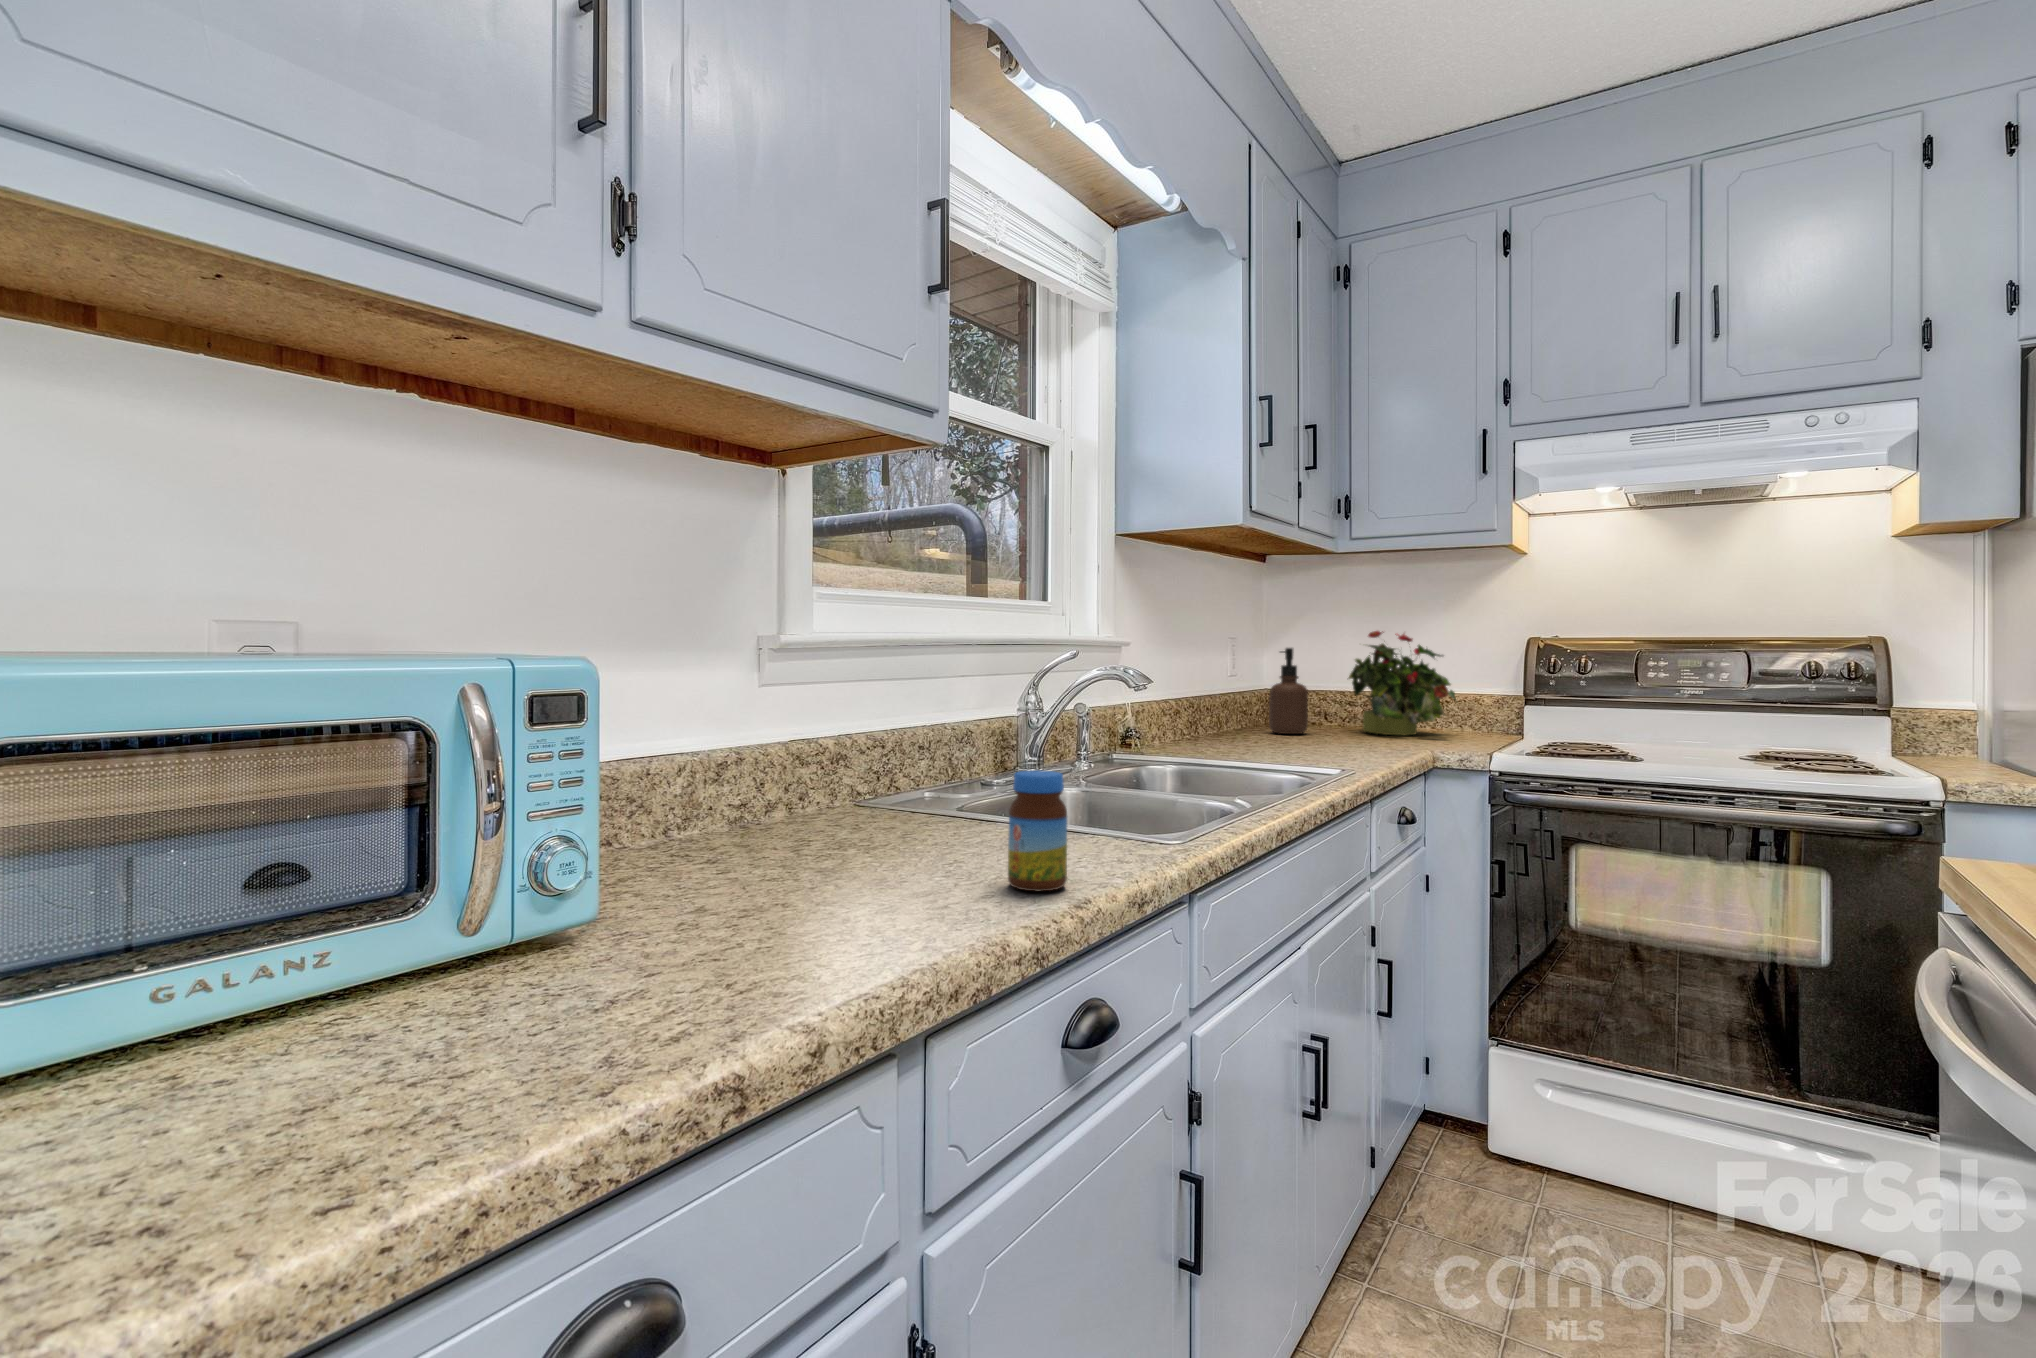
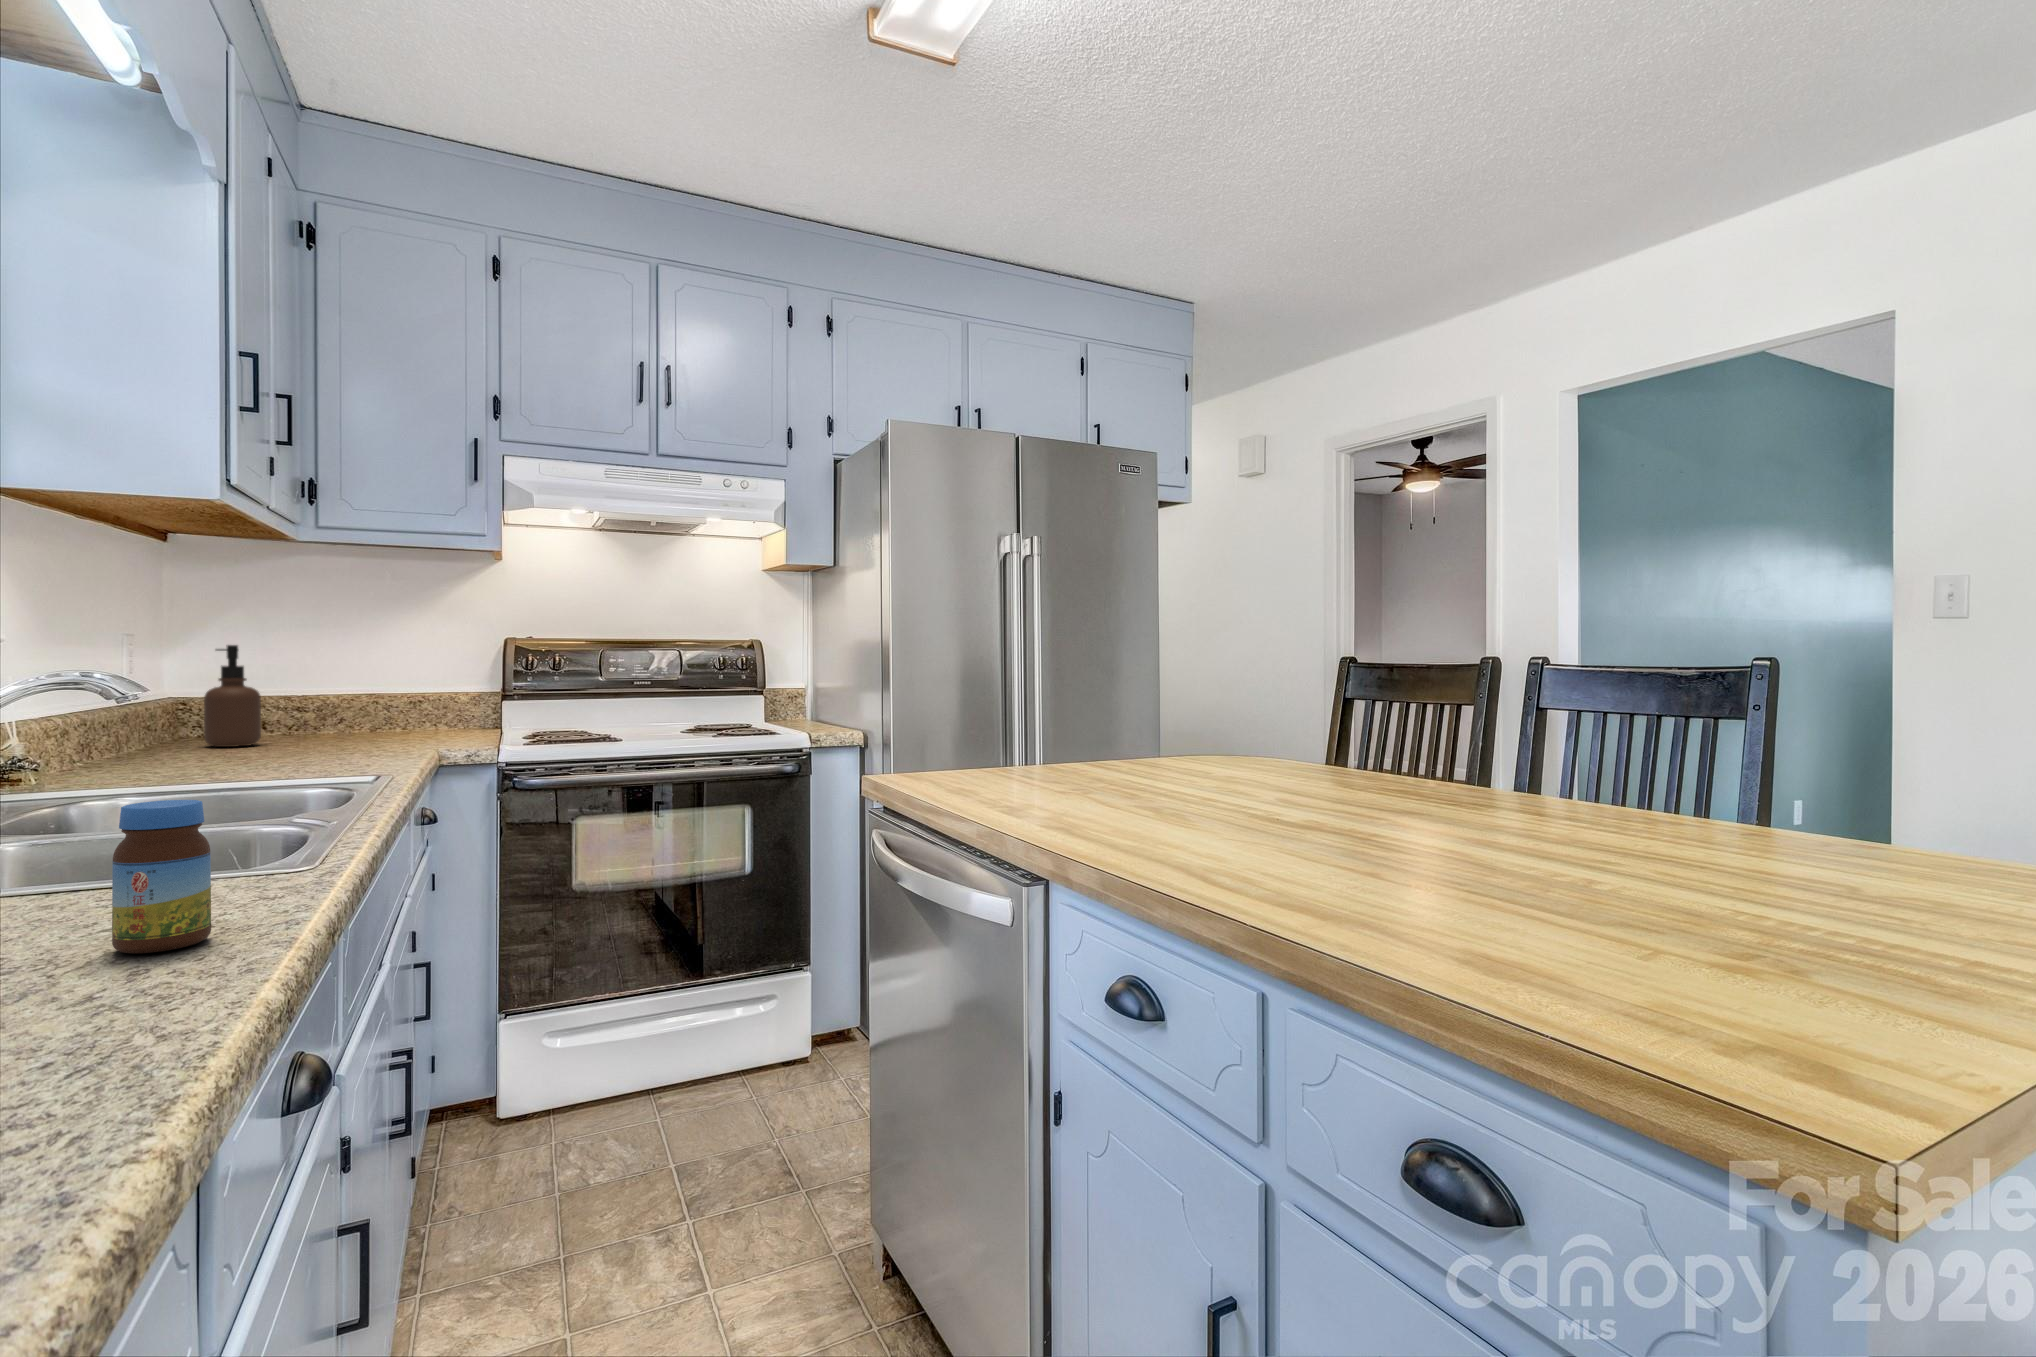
potted plant: present [1349,631,1456,735] -> none [305,627,436,738]

